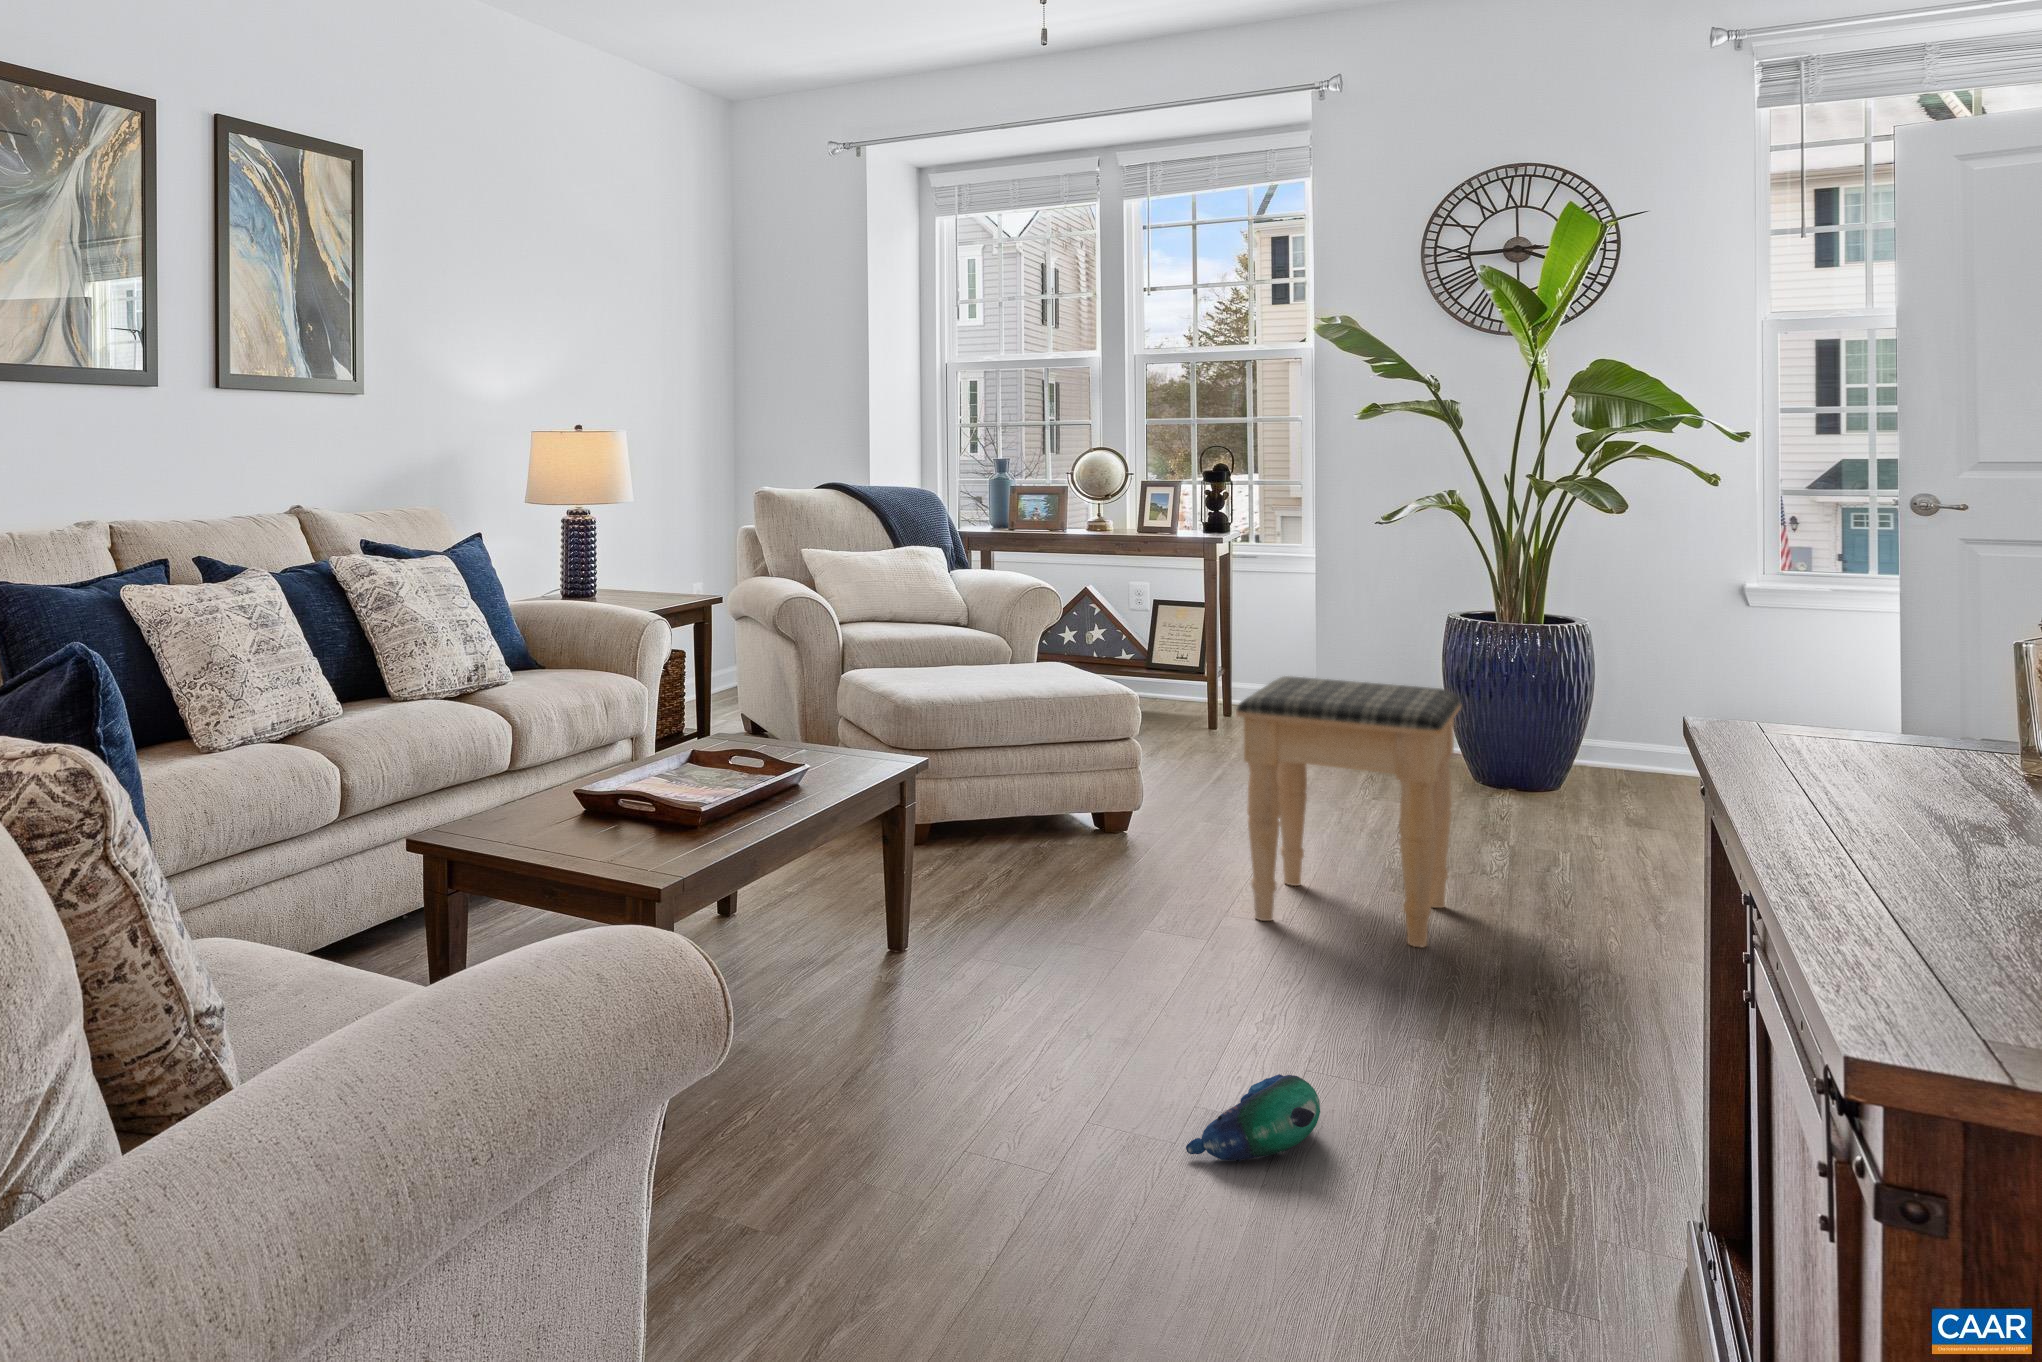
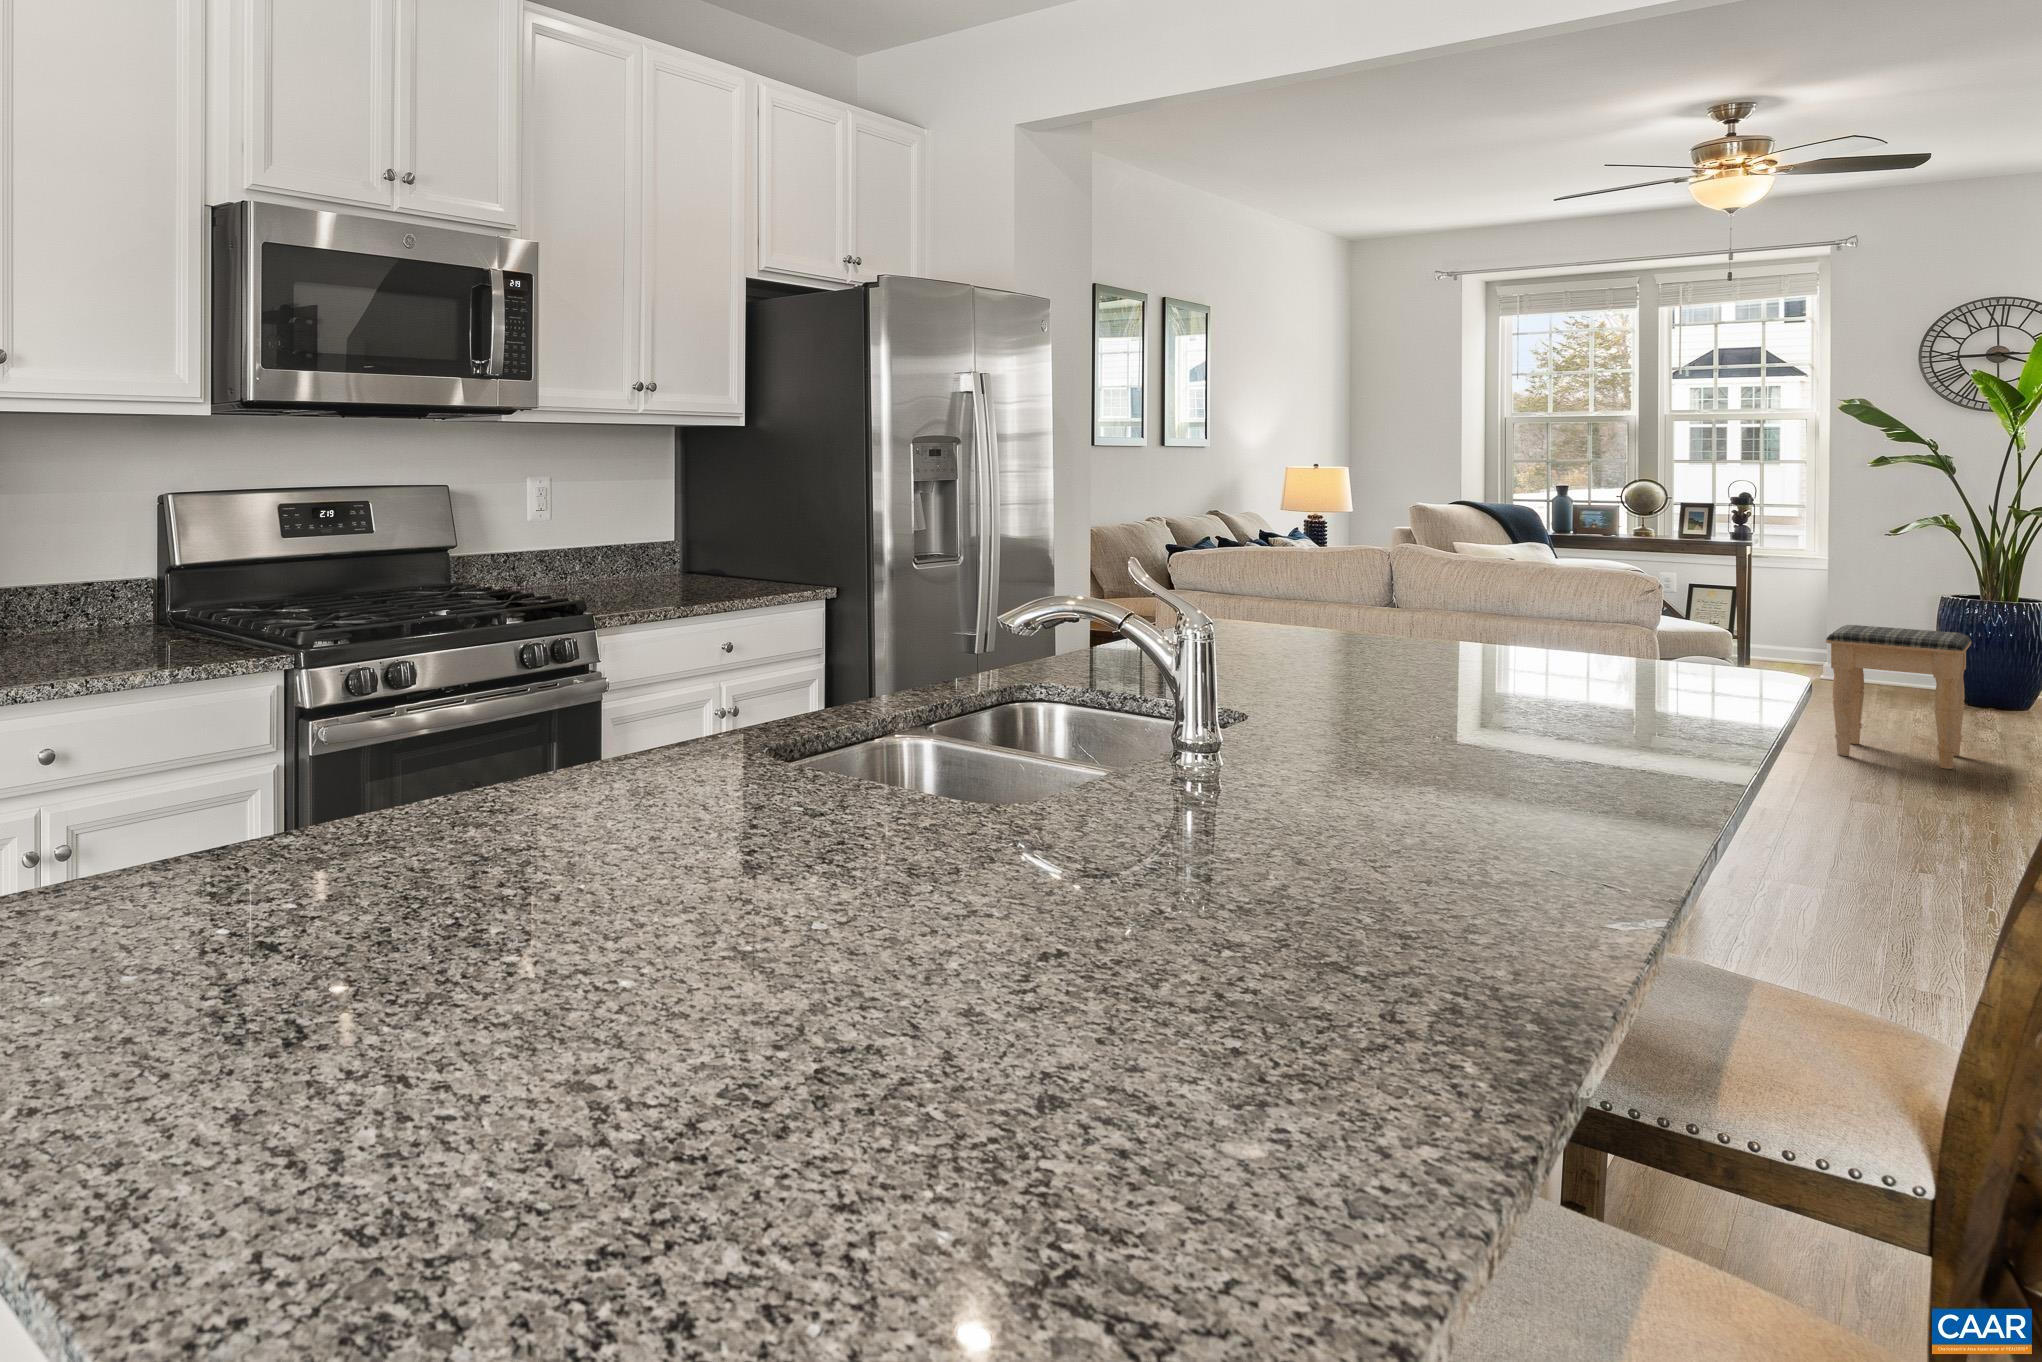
plush toy: present [1186,1074,1320,1162] -> none [1848,790,1916,821]

